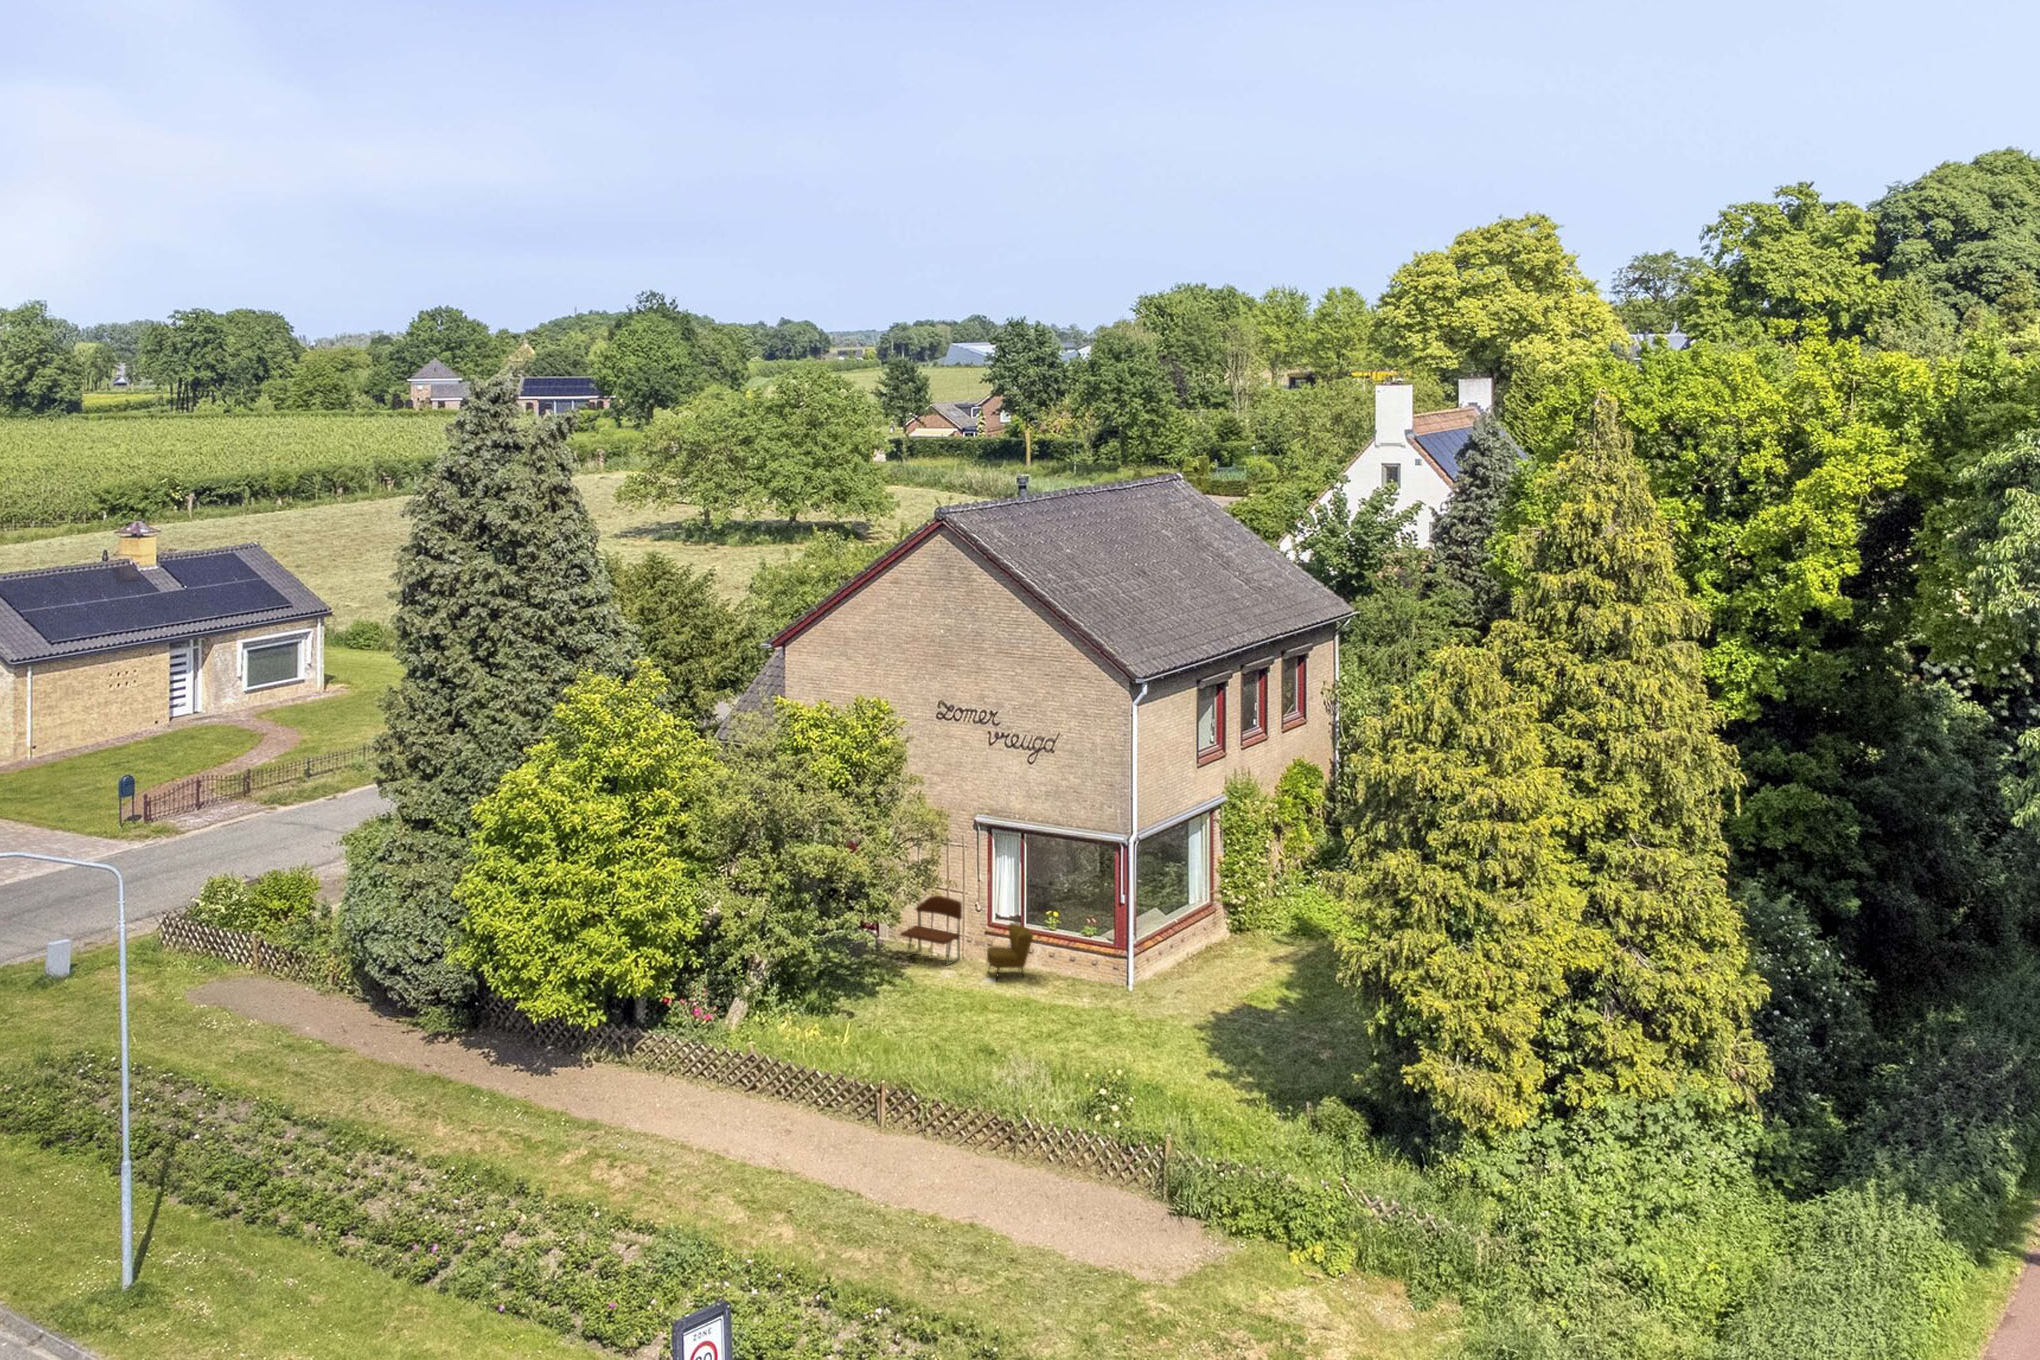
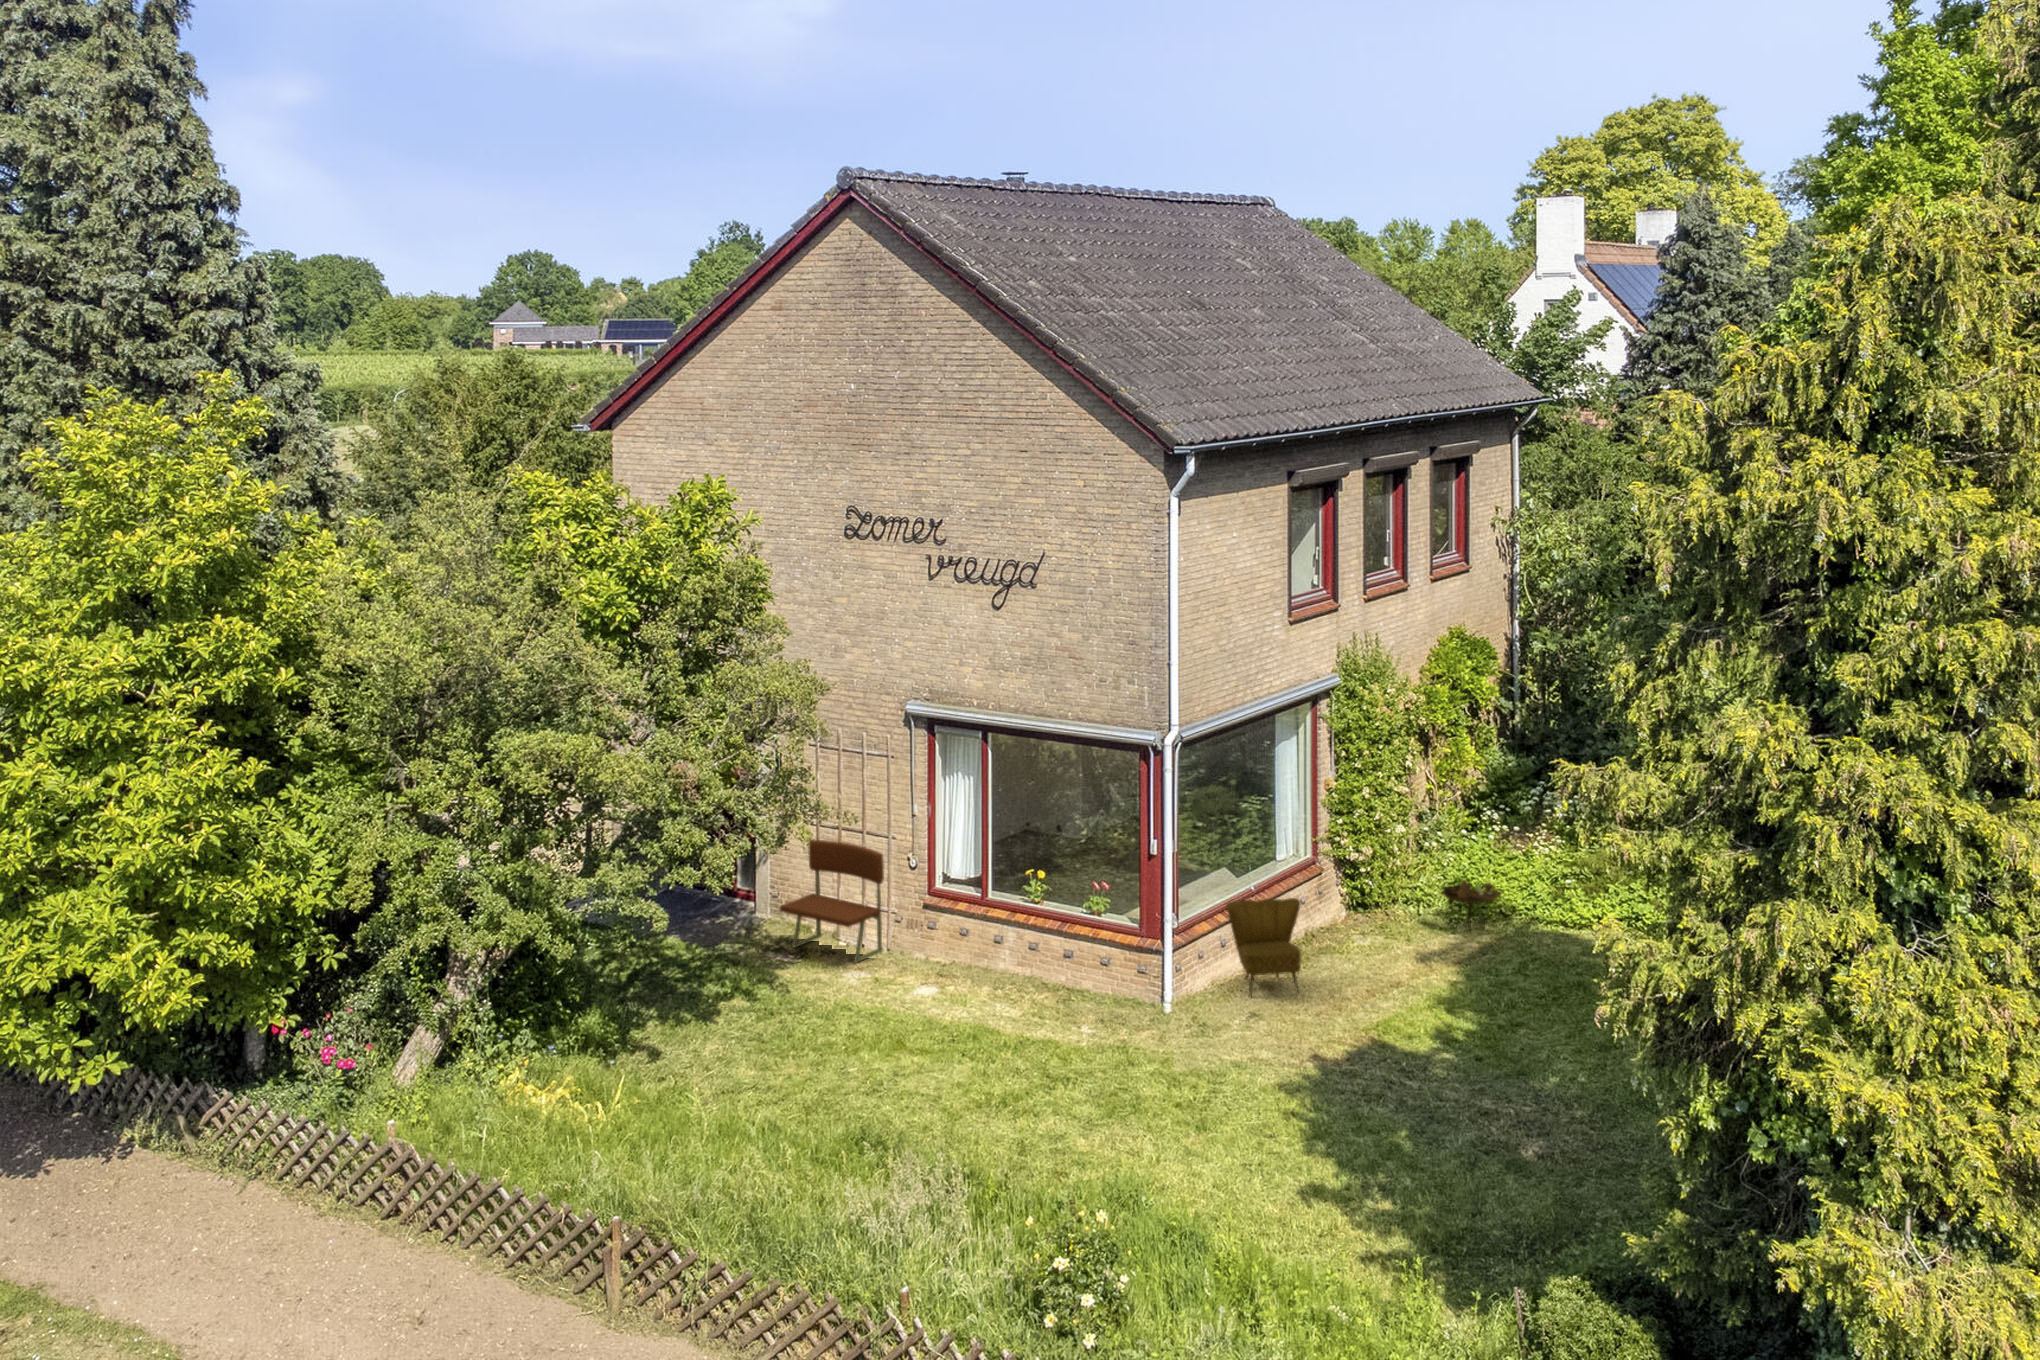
side table: none [1286,916,1324,947] -> present [1442,880,1502,930]
armchair: present [987,923,1033,979] -> present [1226,898,1301,997]

